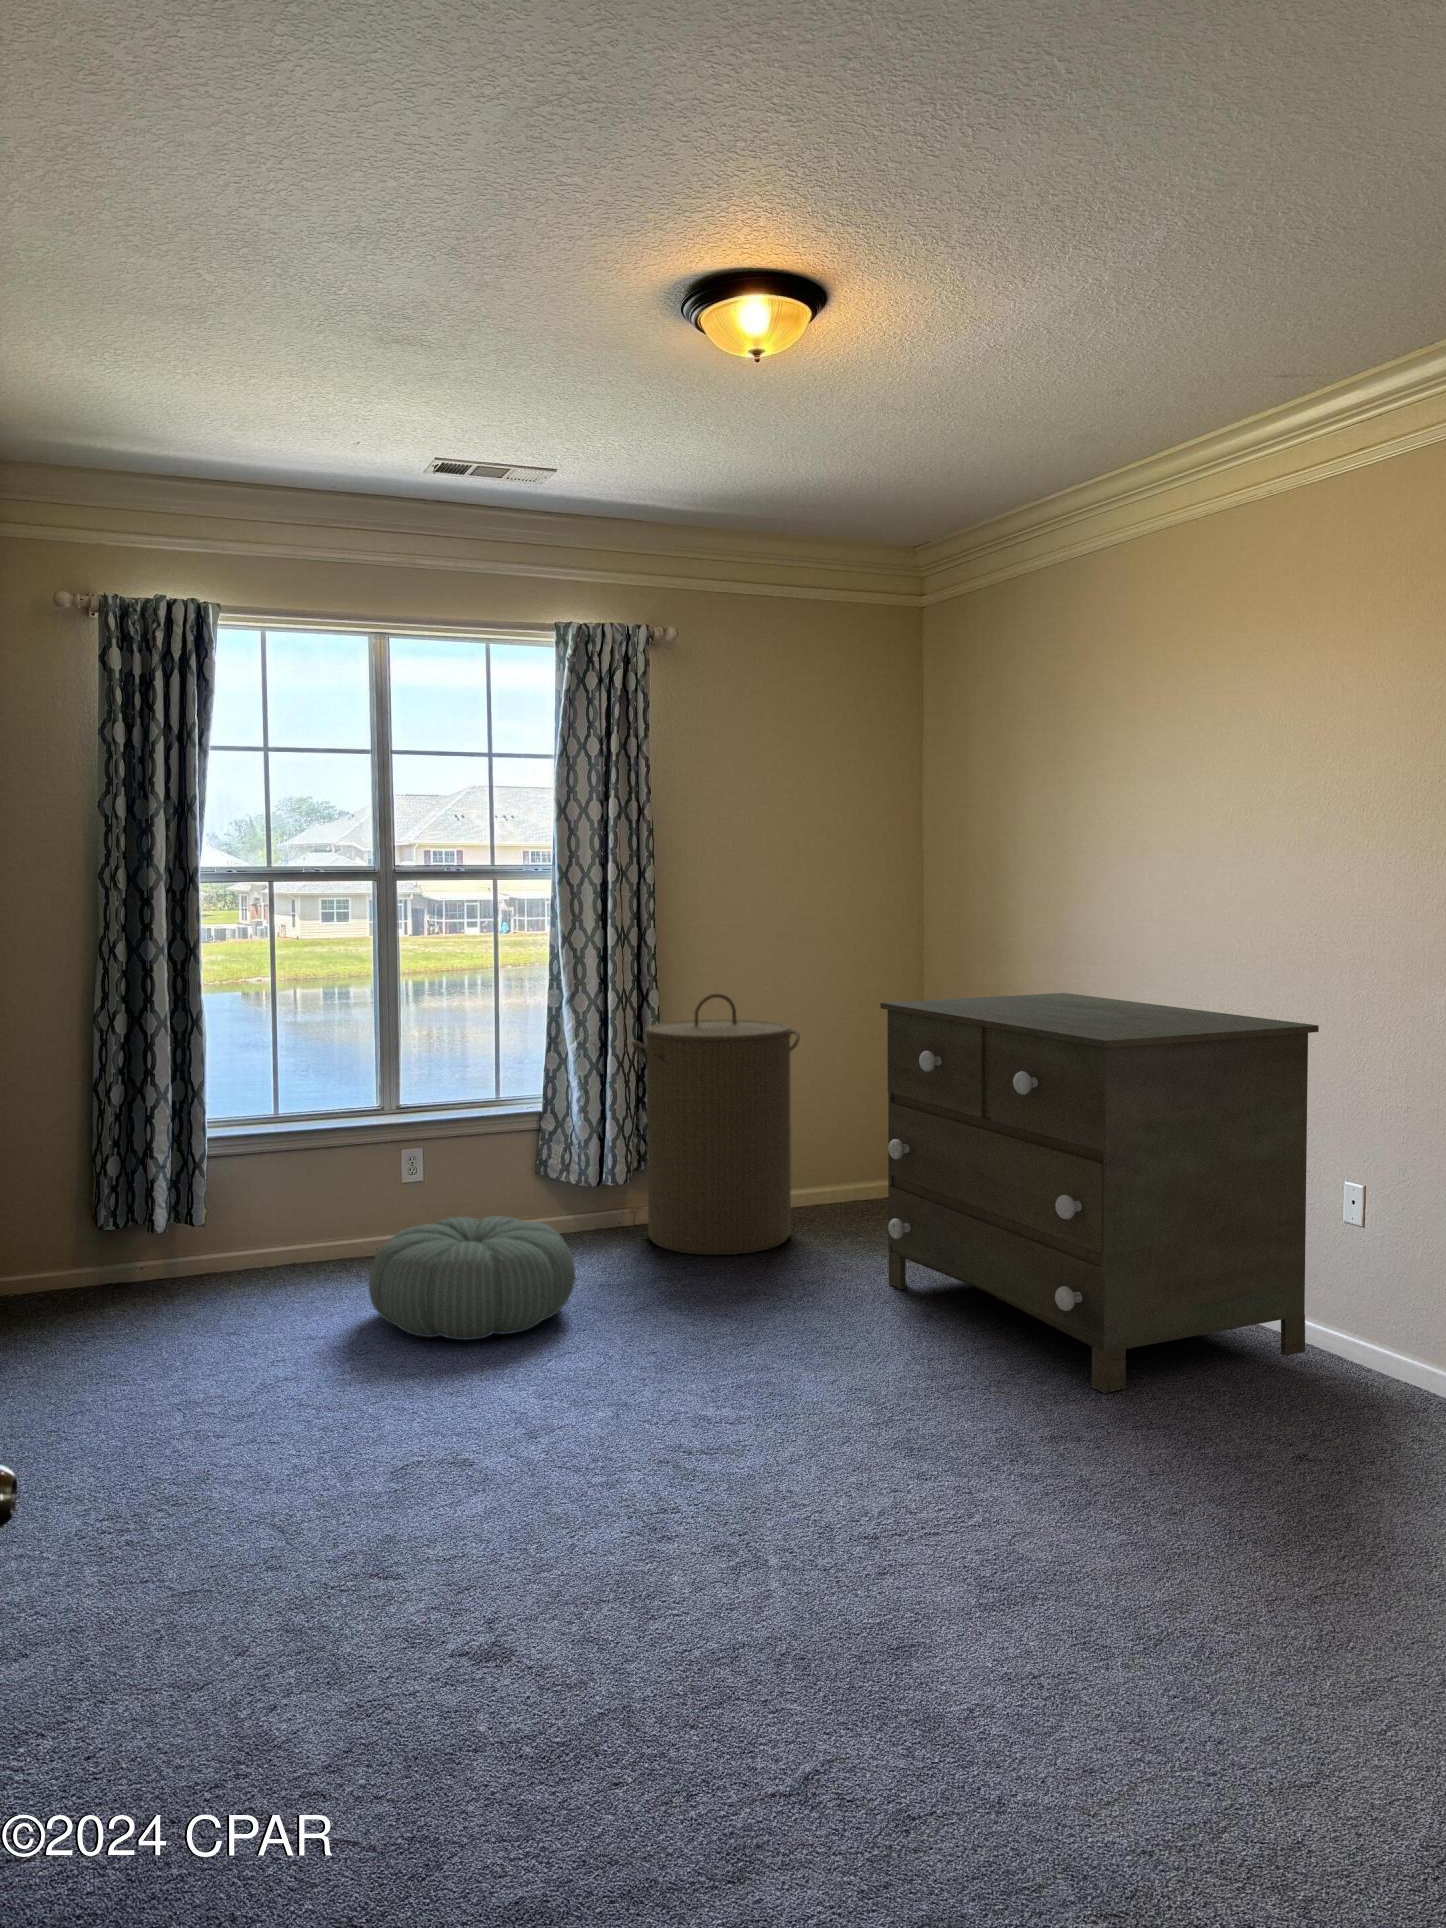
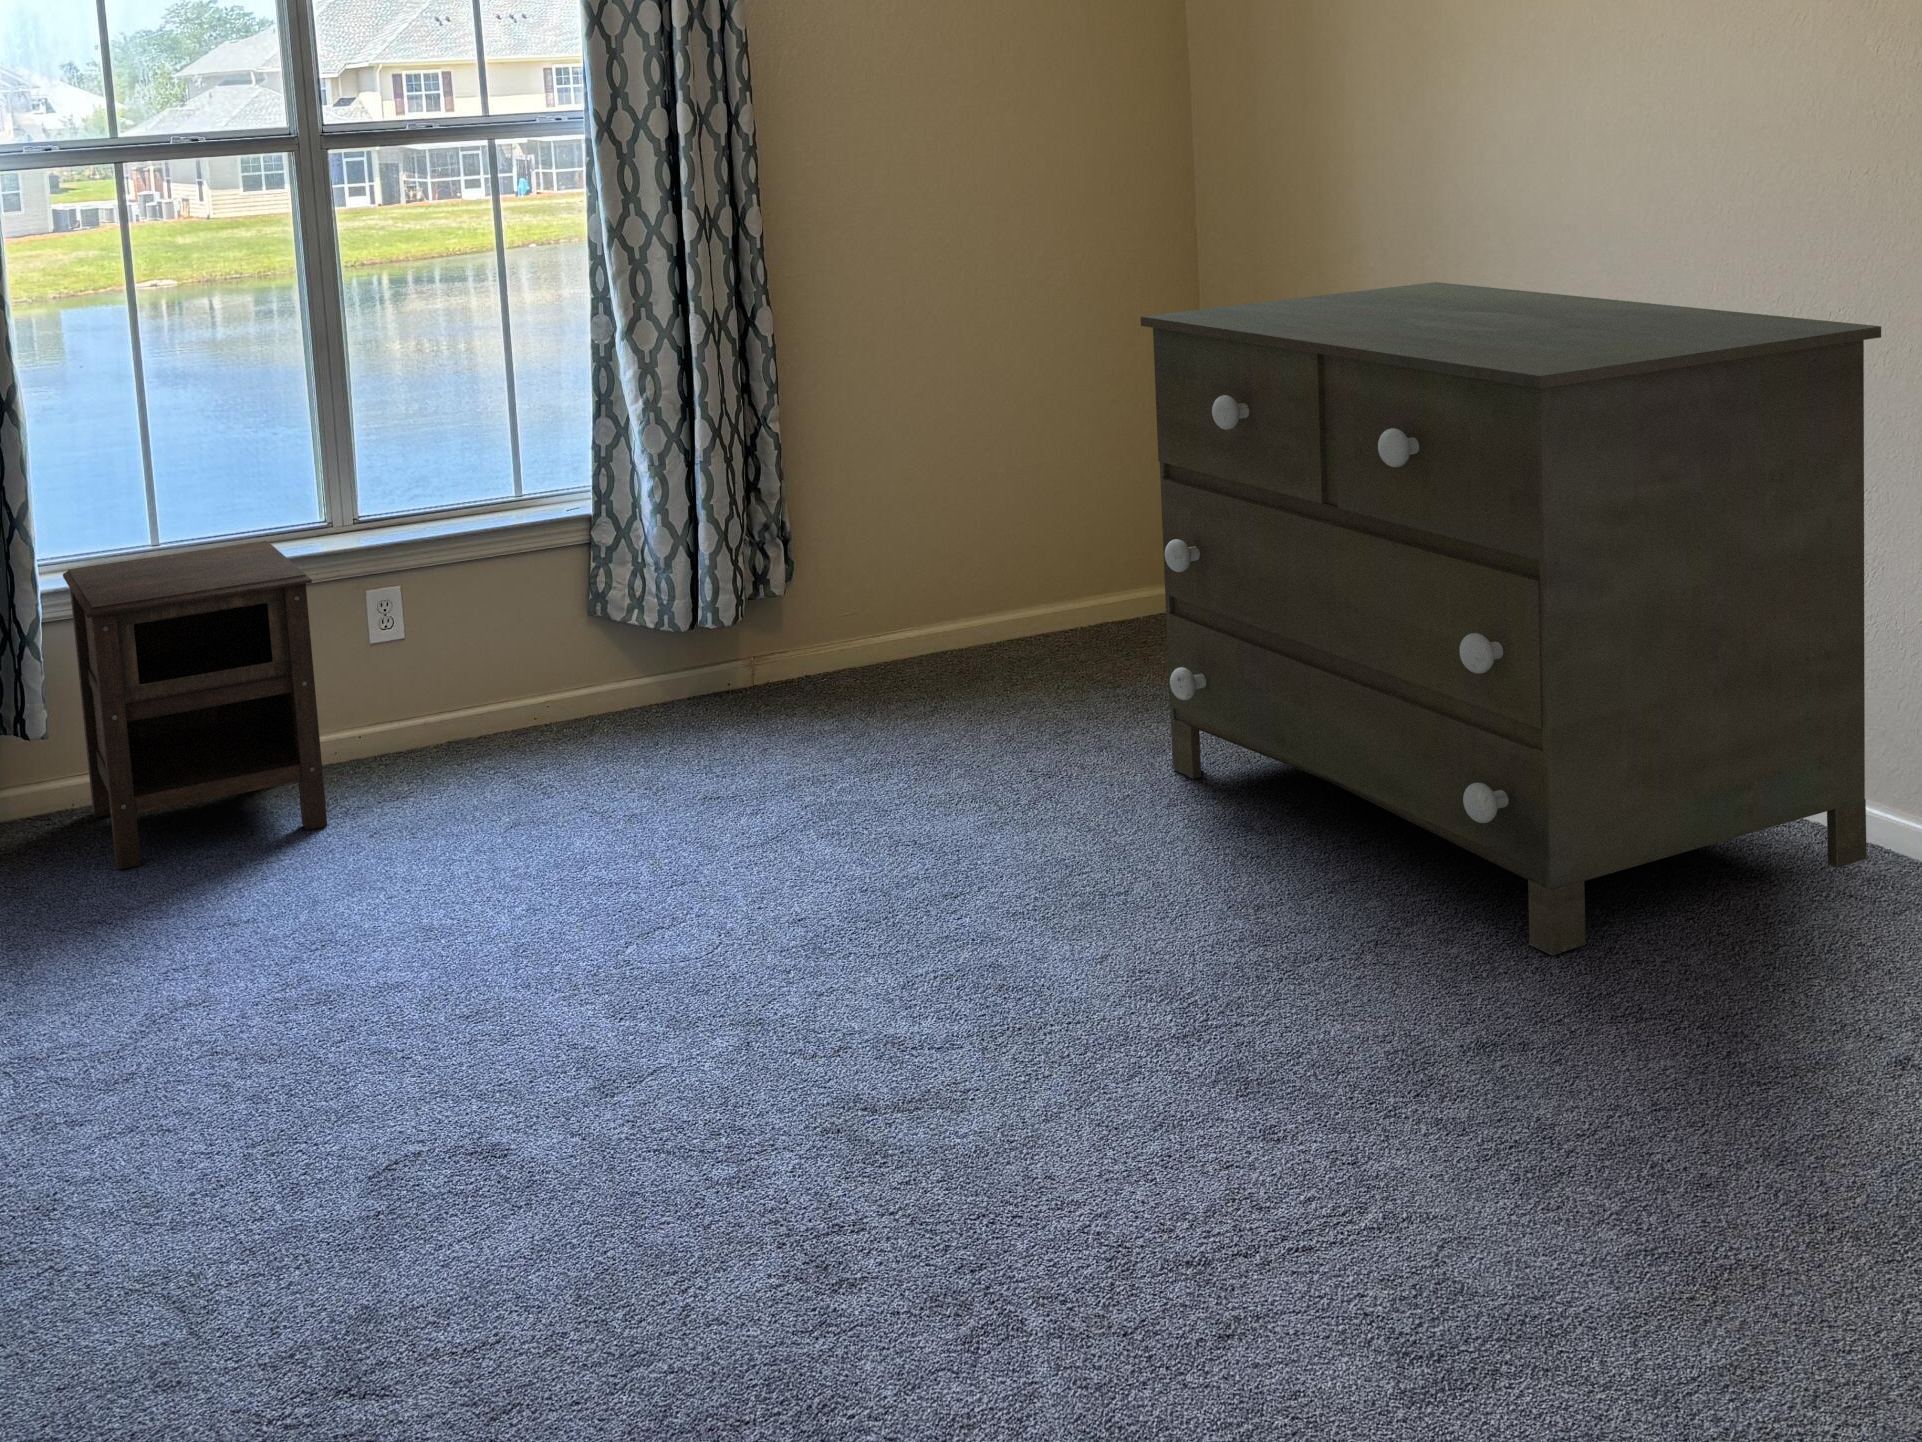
laundry hamper: present [632,994,800,1255] -> none [733,309,1006,733]
nightstand: none [220,1115,371,1307] -> present [63,541,327,870]
pouf: present [369,1216,575,1340] -> none [322,698,663,913]

